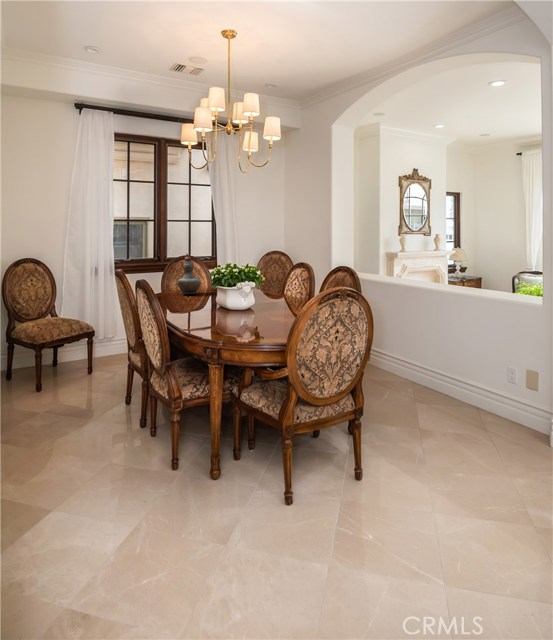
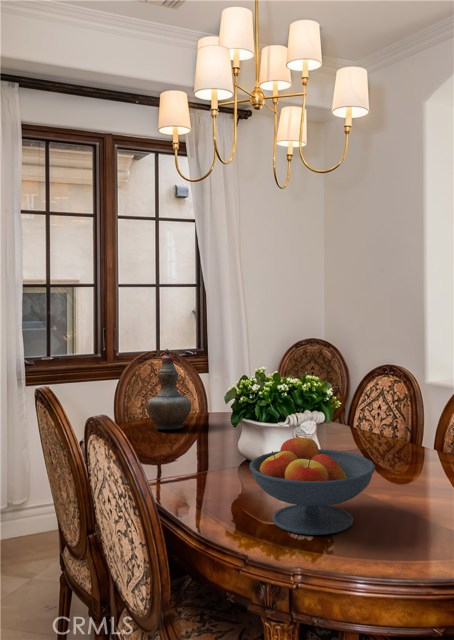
fruit bowl: none [211,290,269,333] -> present [250,434,375,535]

